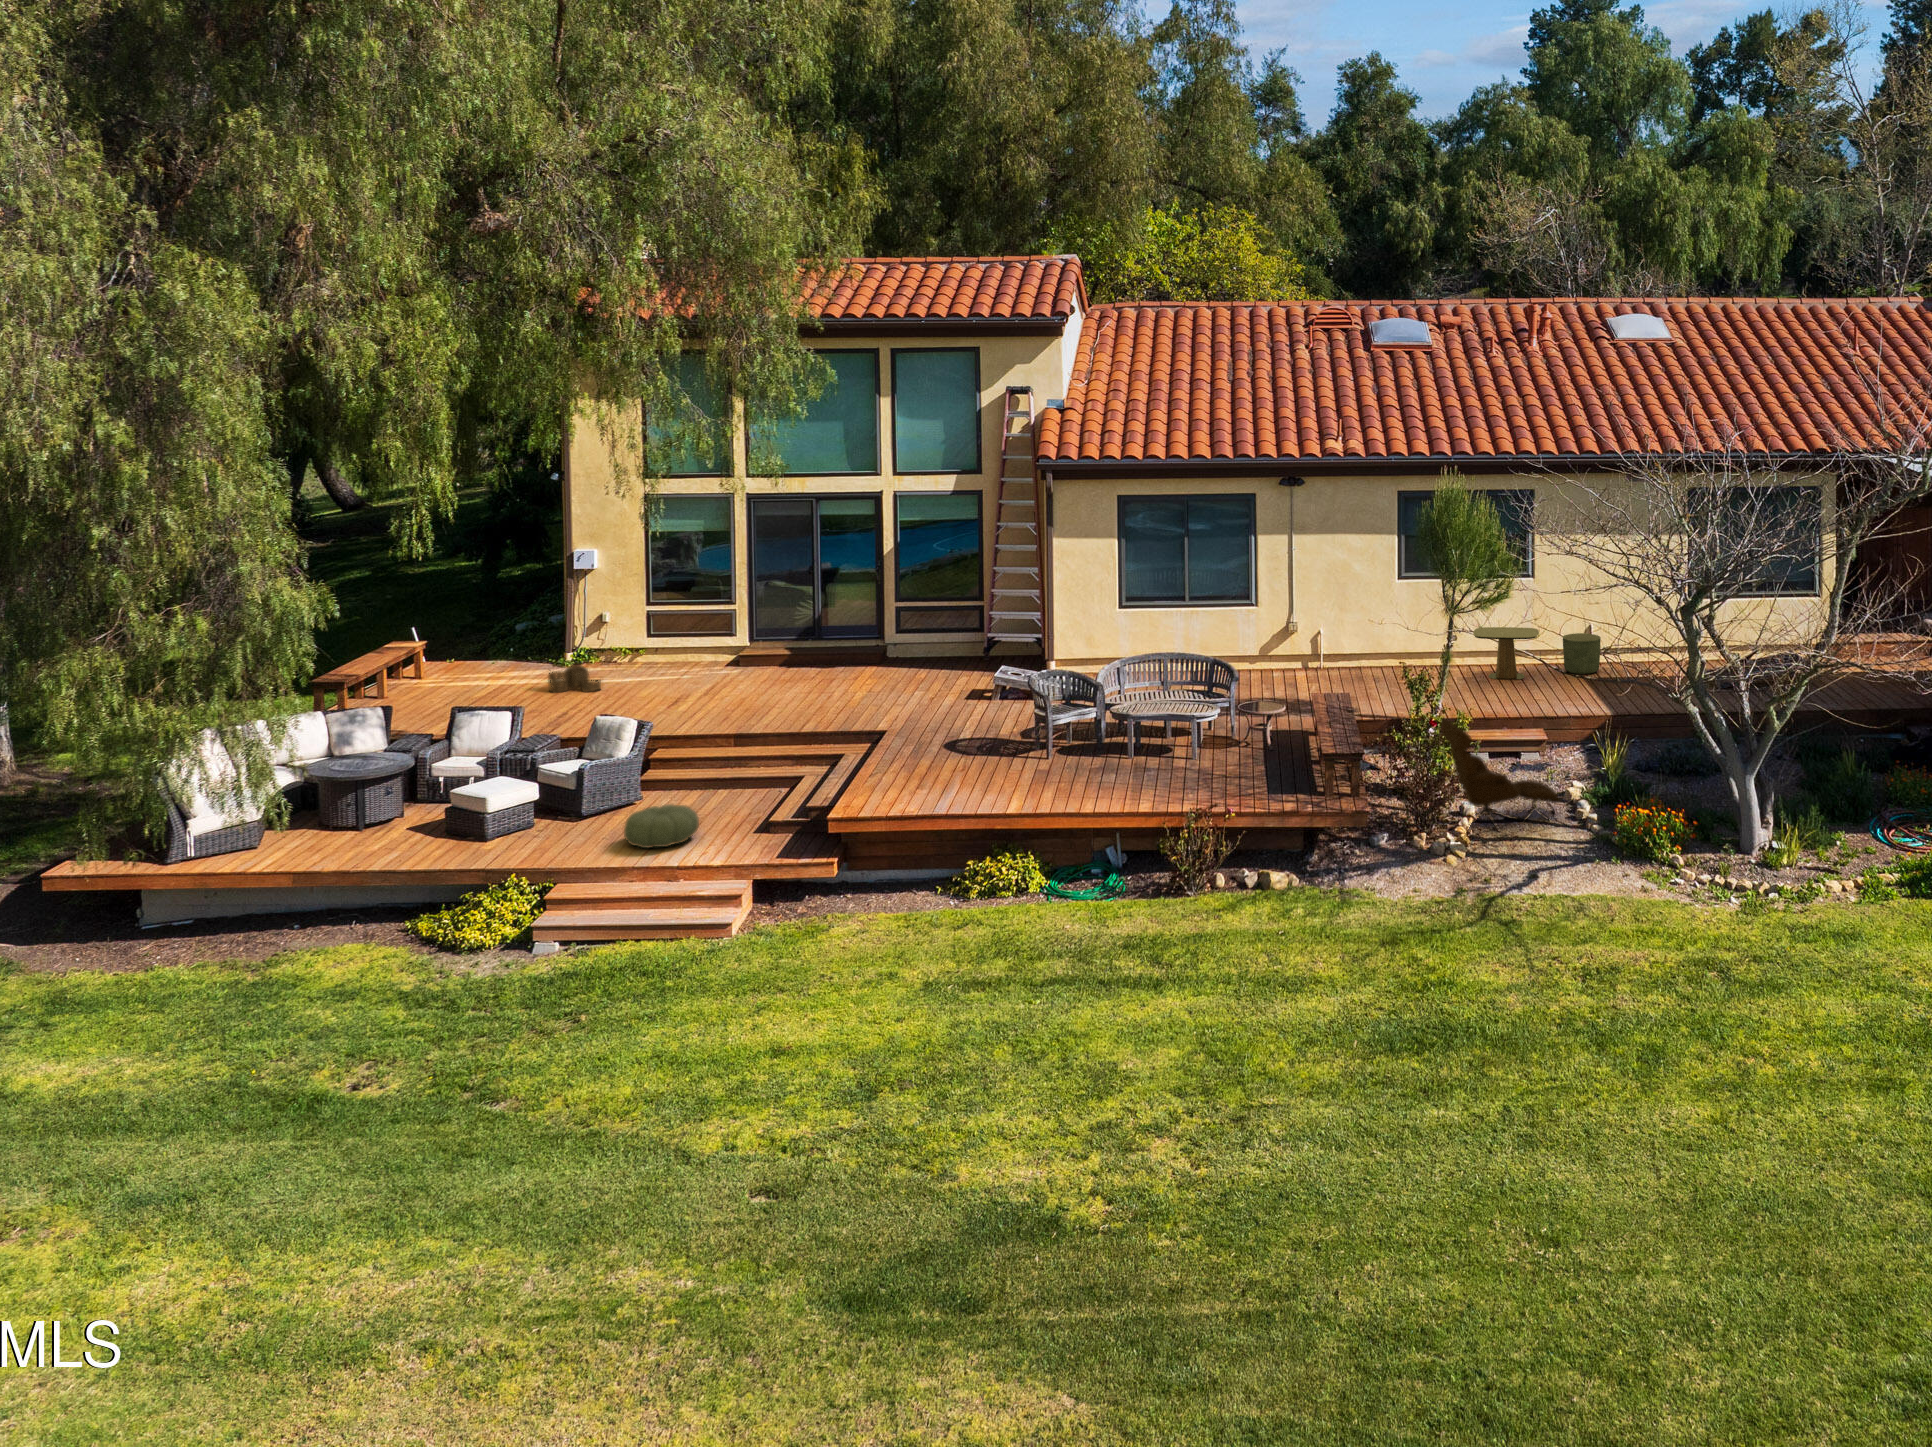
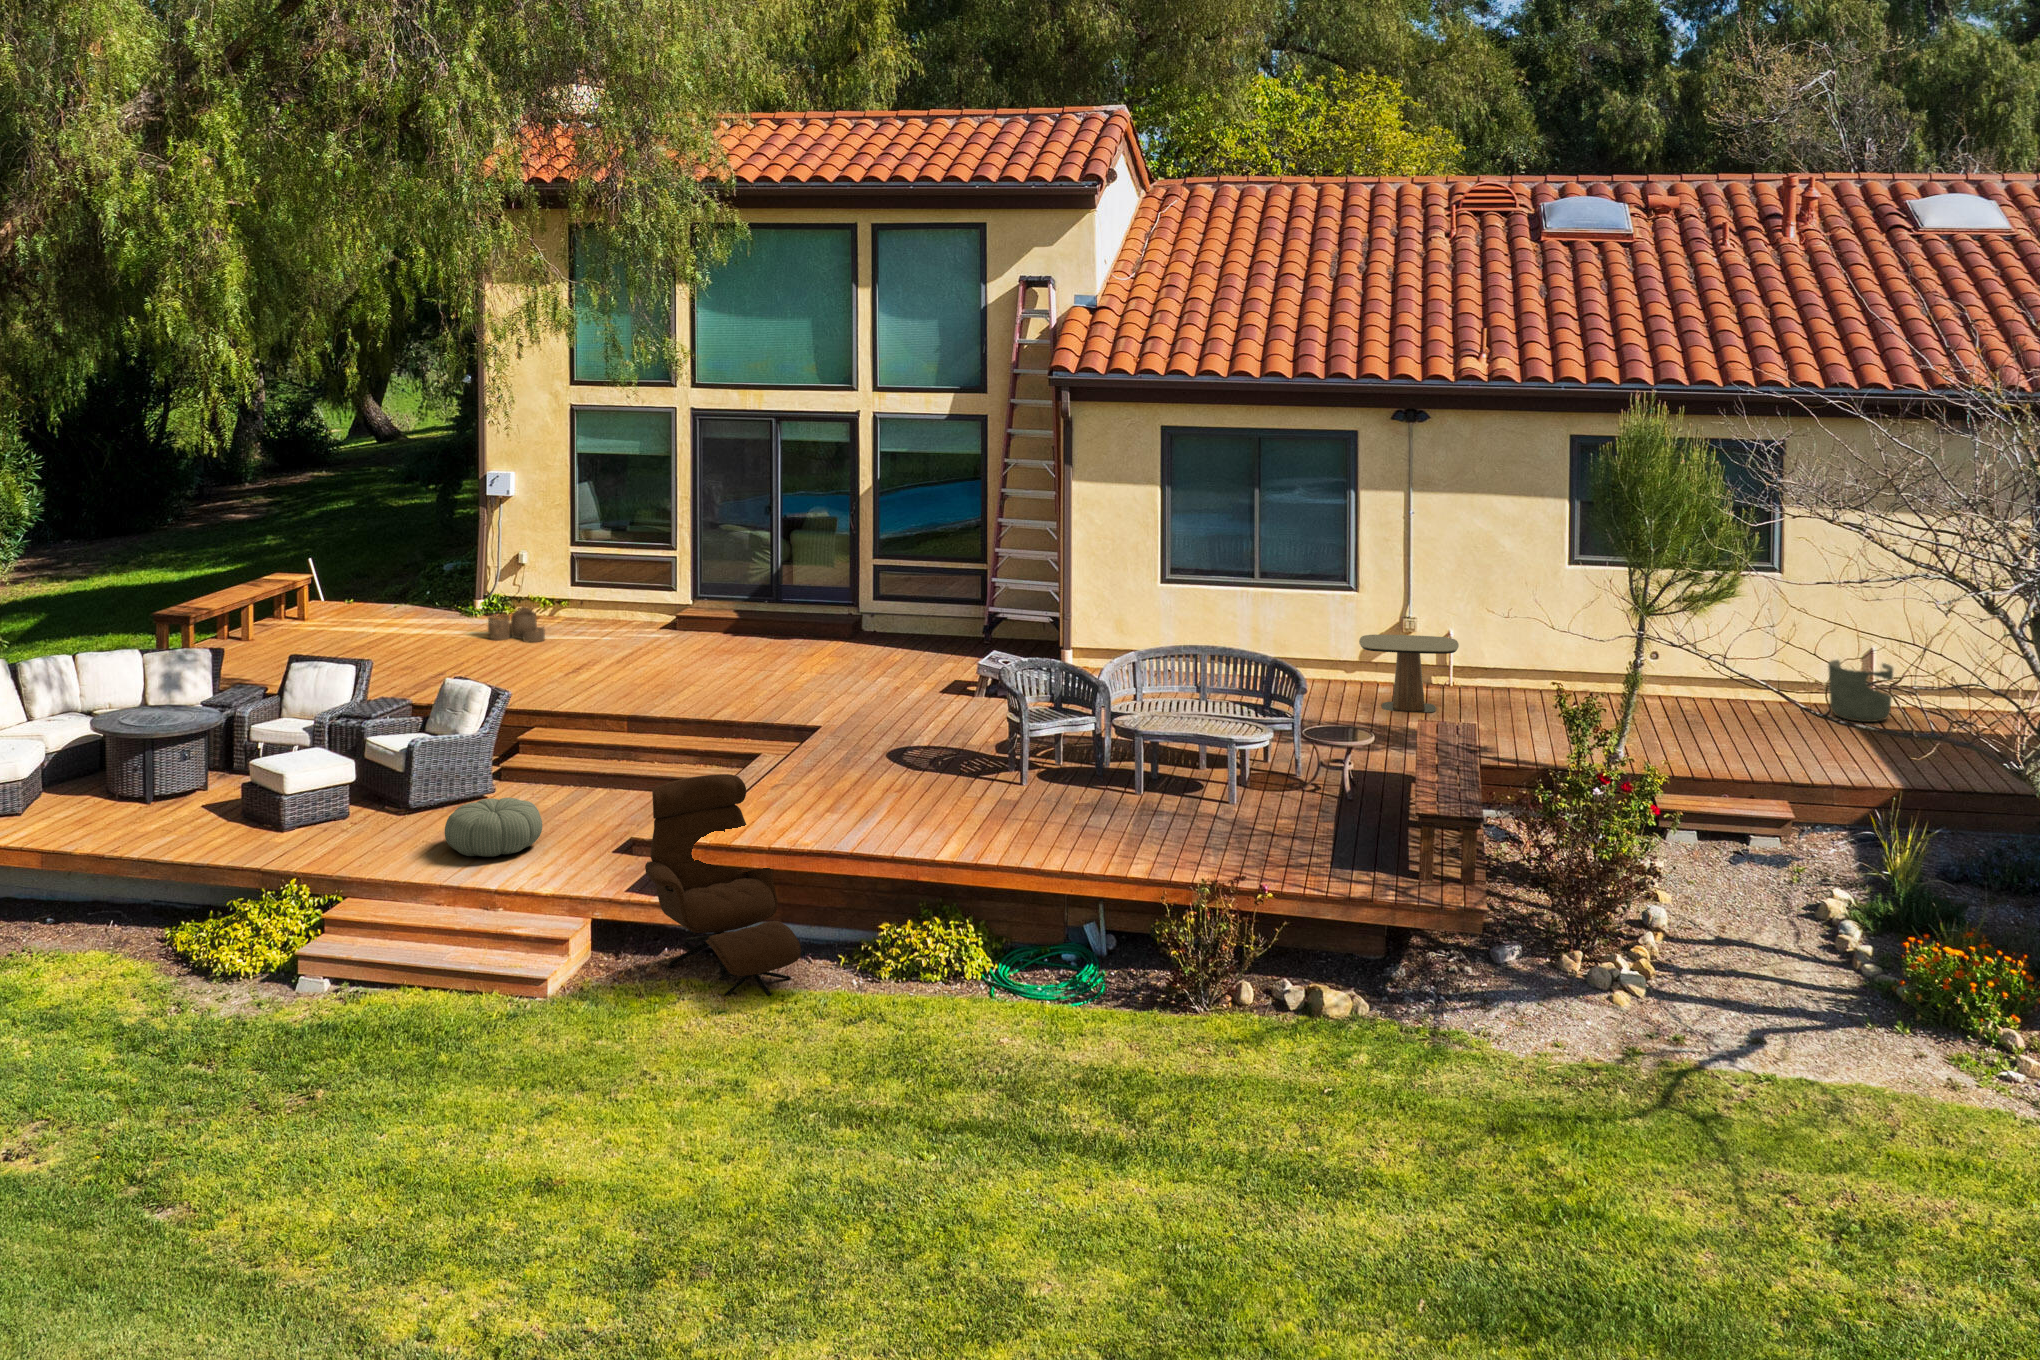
side table: present [1473,627,1539,679] -> present [1359,635,1459,713]
lounge chair: present [1441,719,1560,831] -> present [645,774,801,996]

